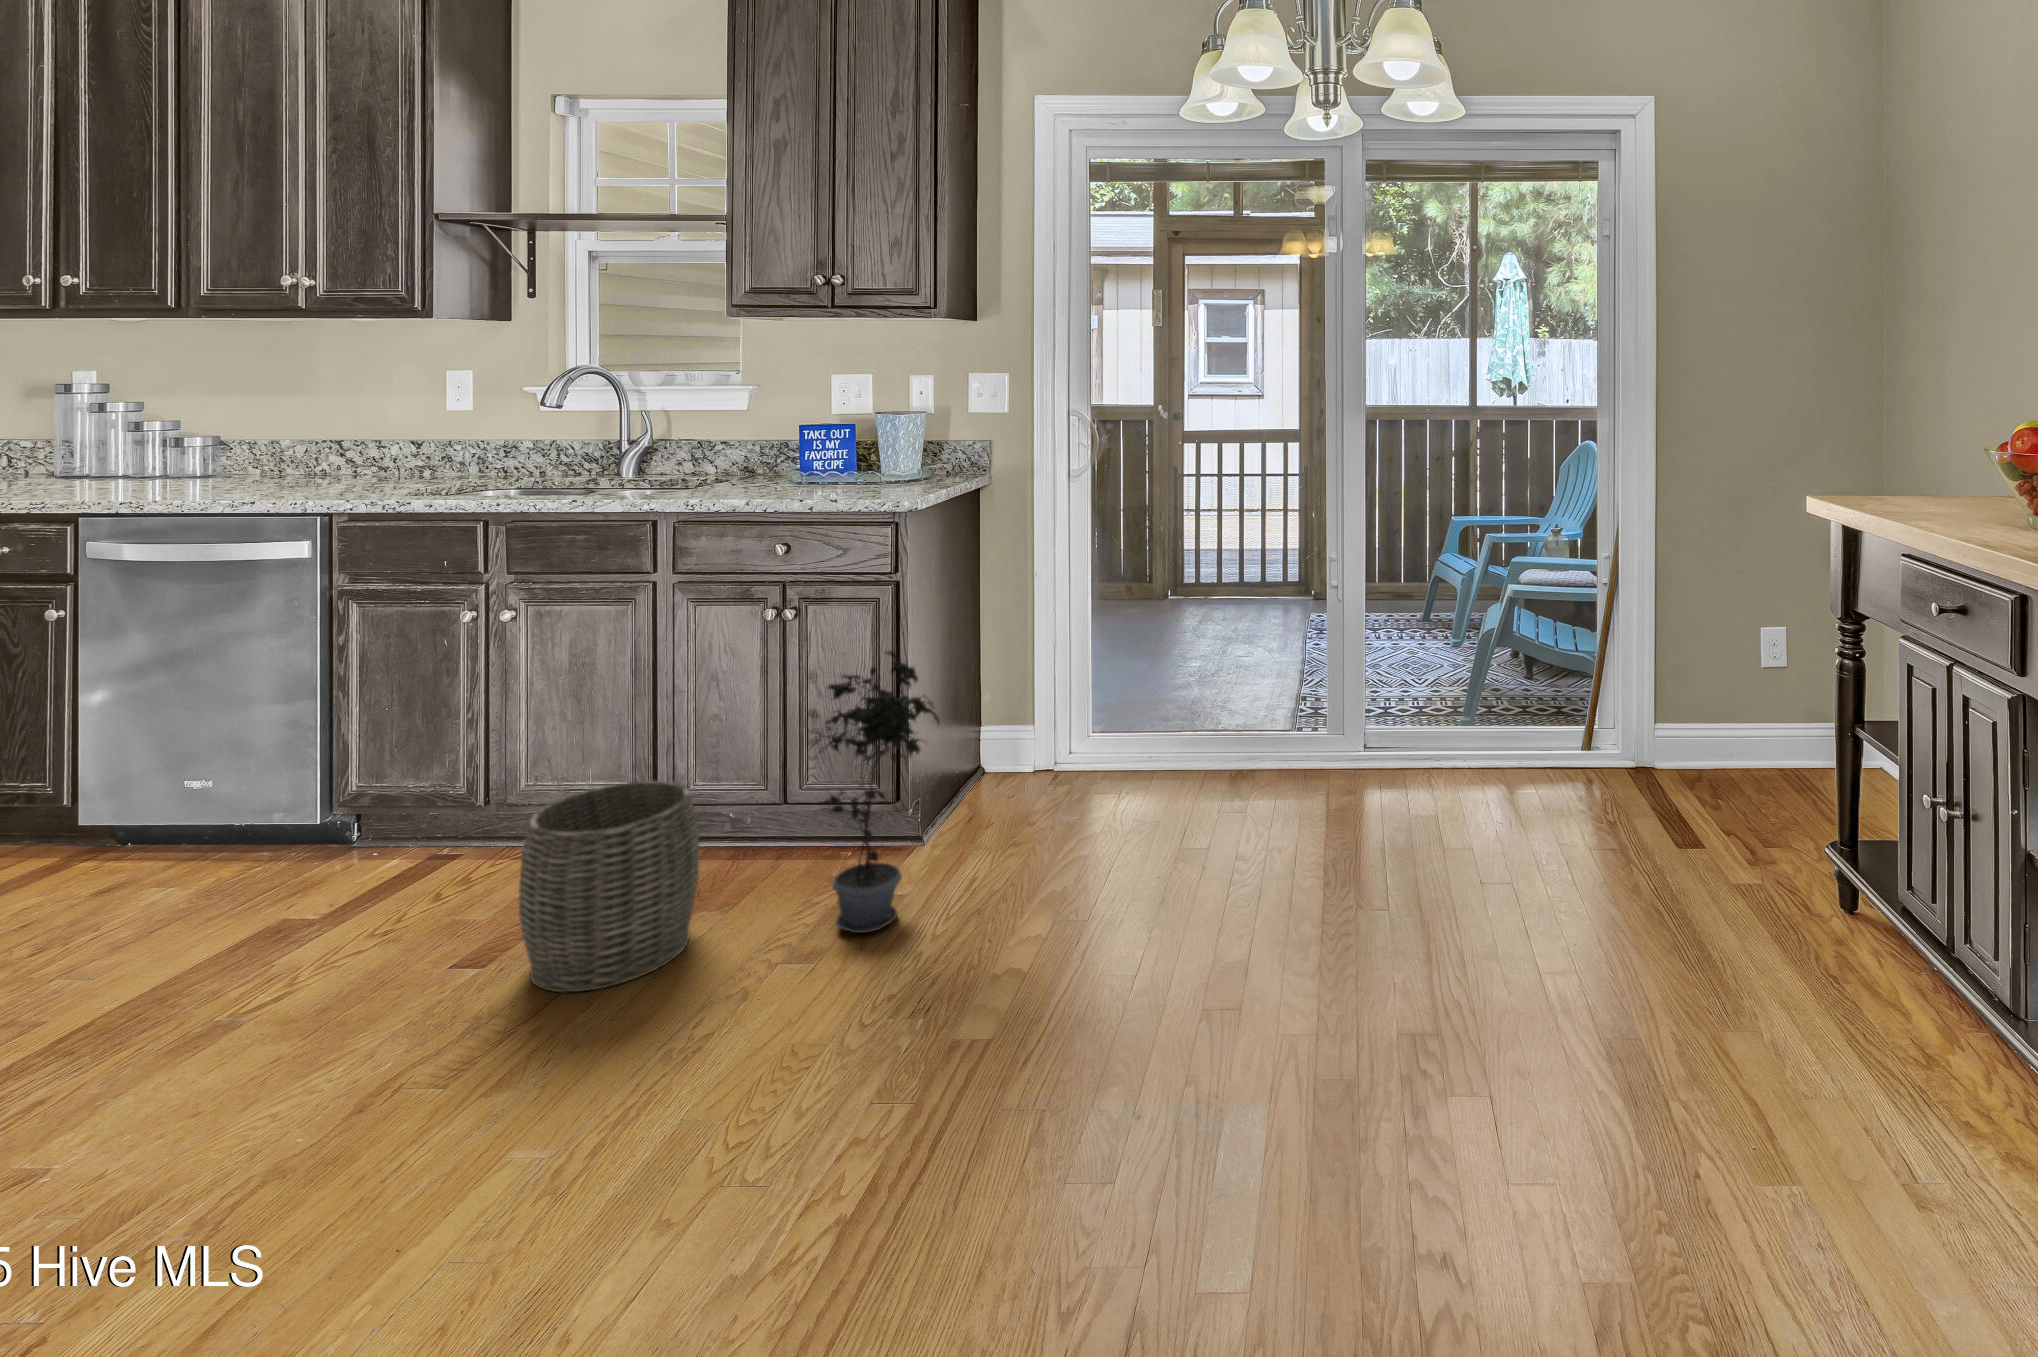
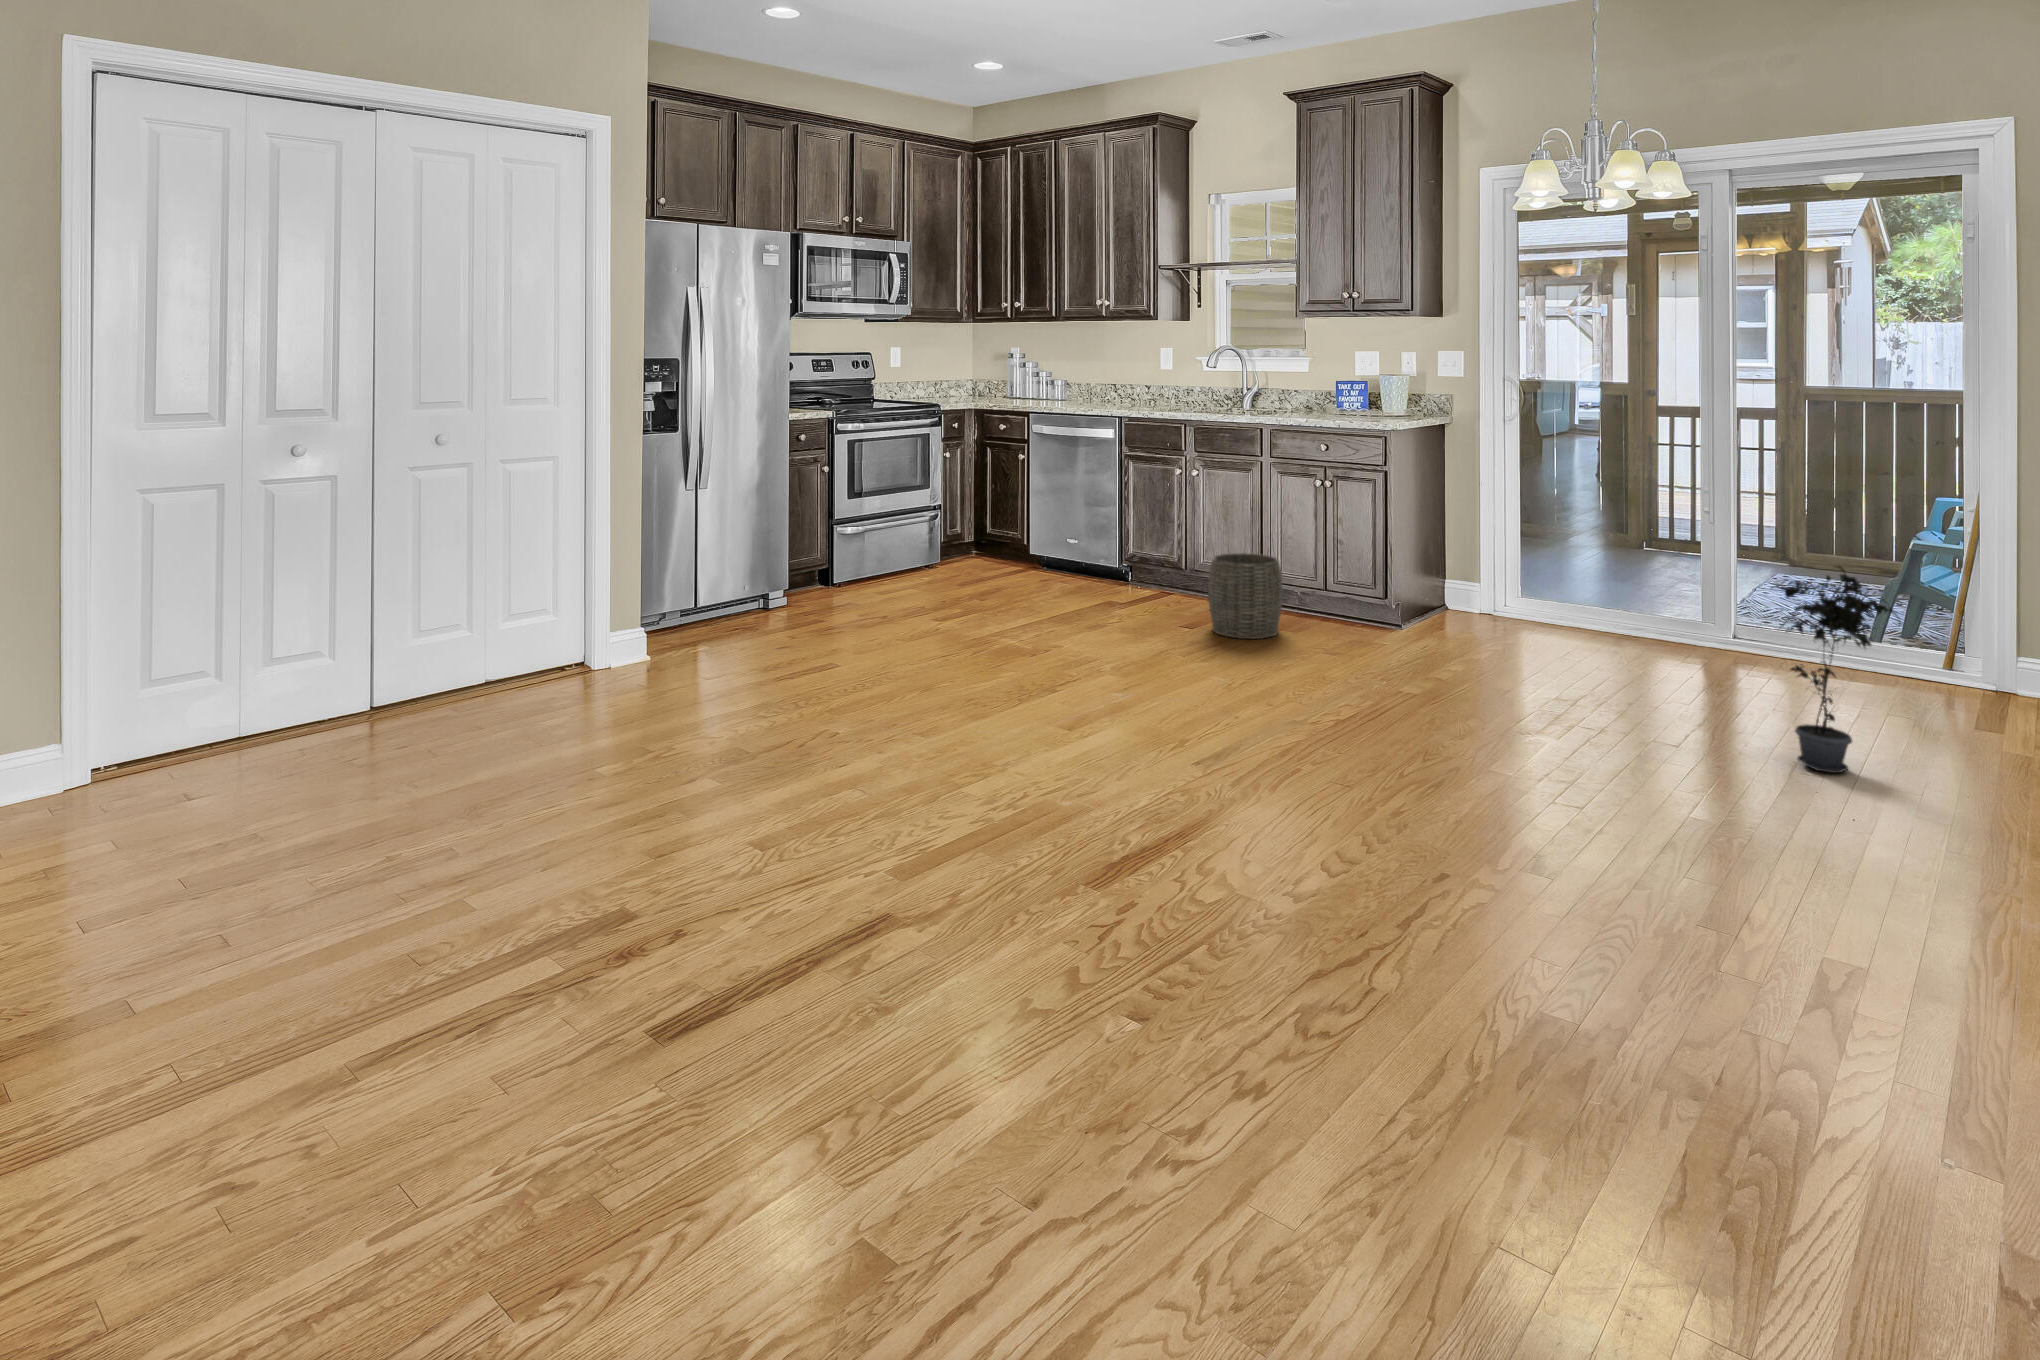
potted plant: present [811,651,940,933] -> present [1780,566,1898,773]

